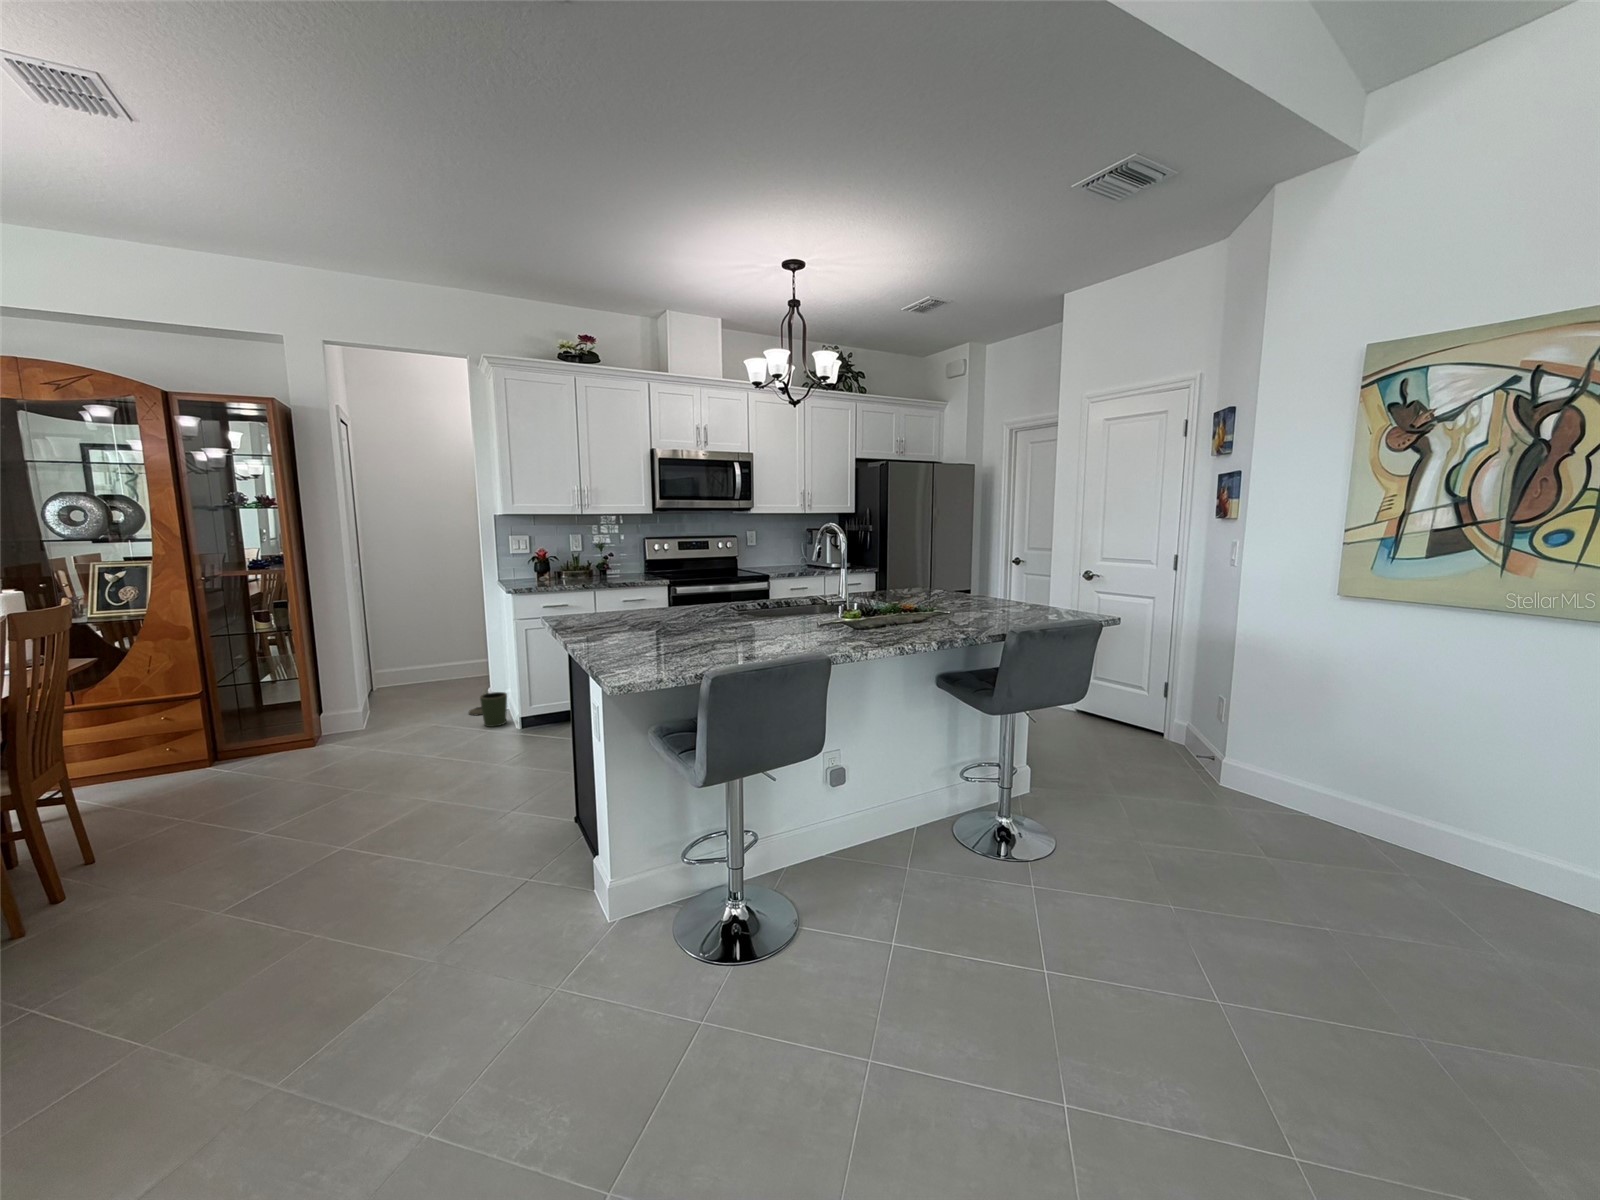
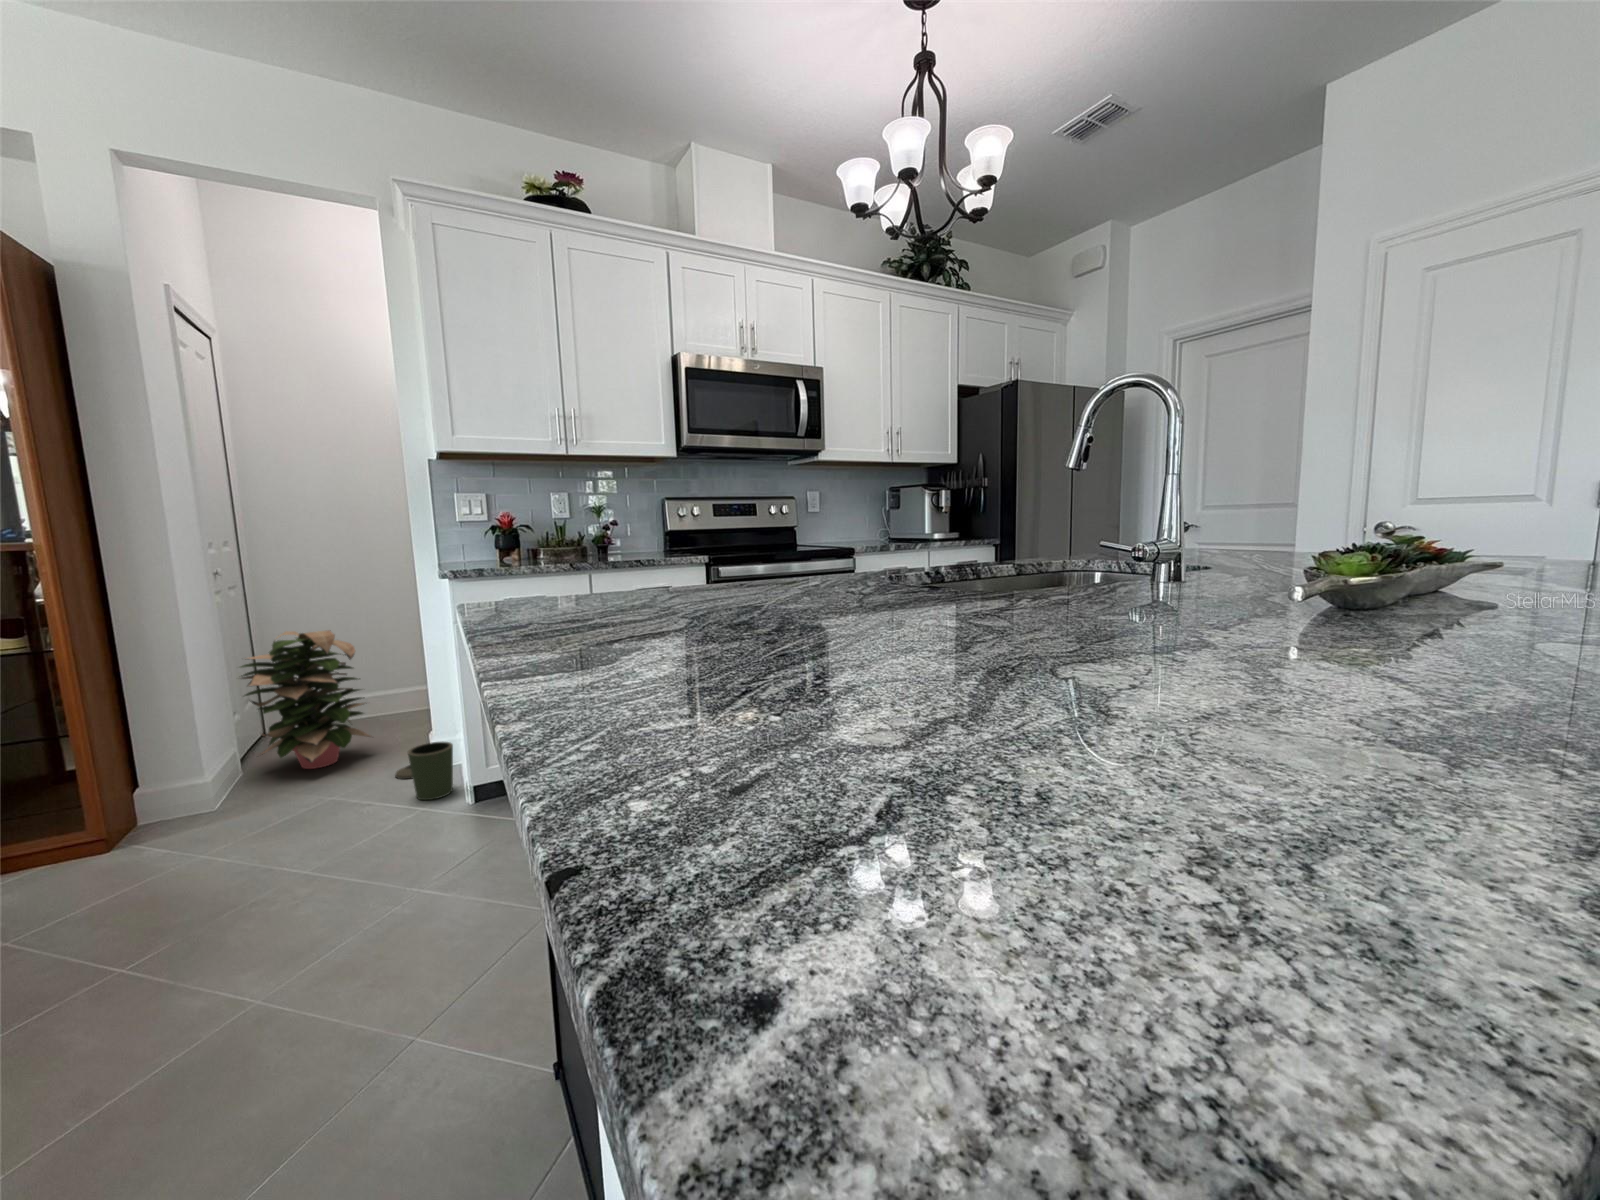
decorative plant: none [370,620,452,708] -> present [241,630,371,769]

